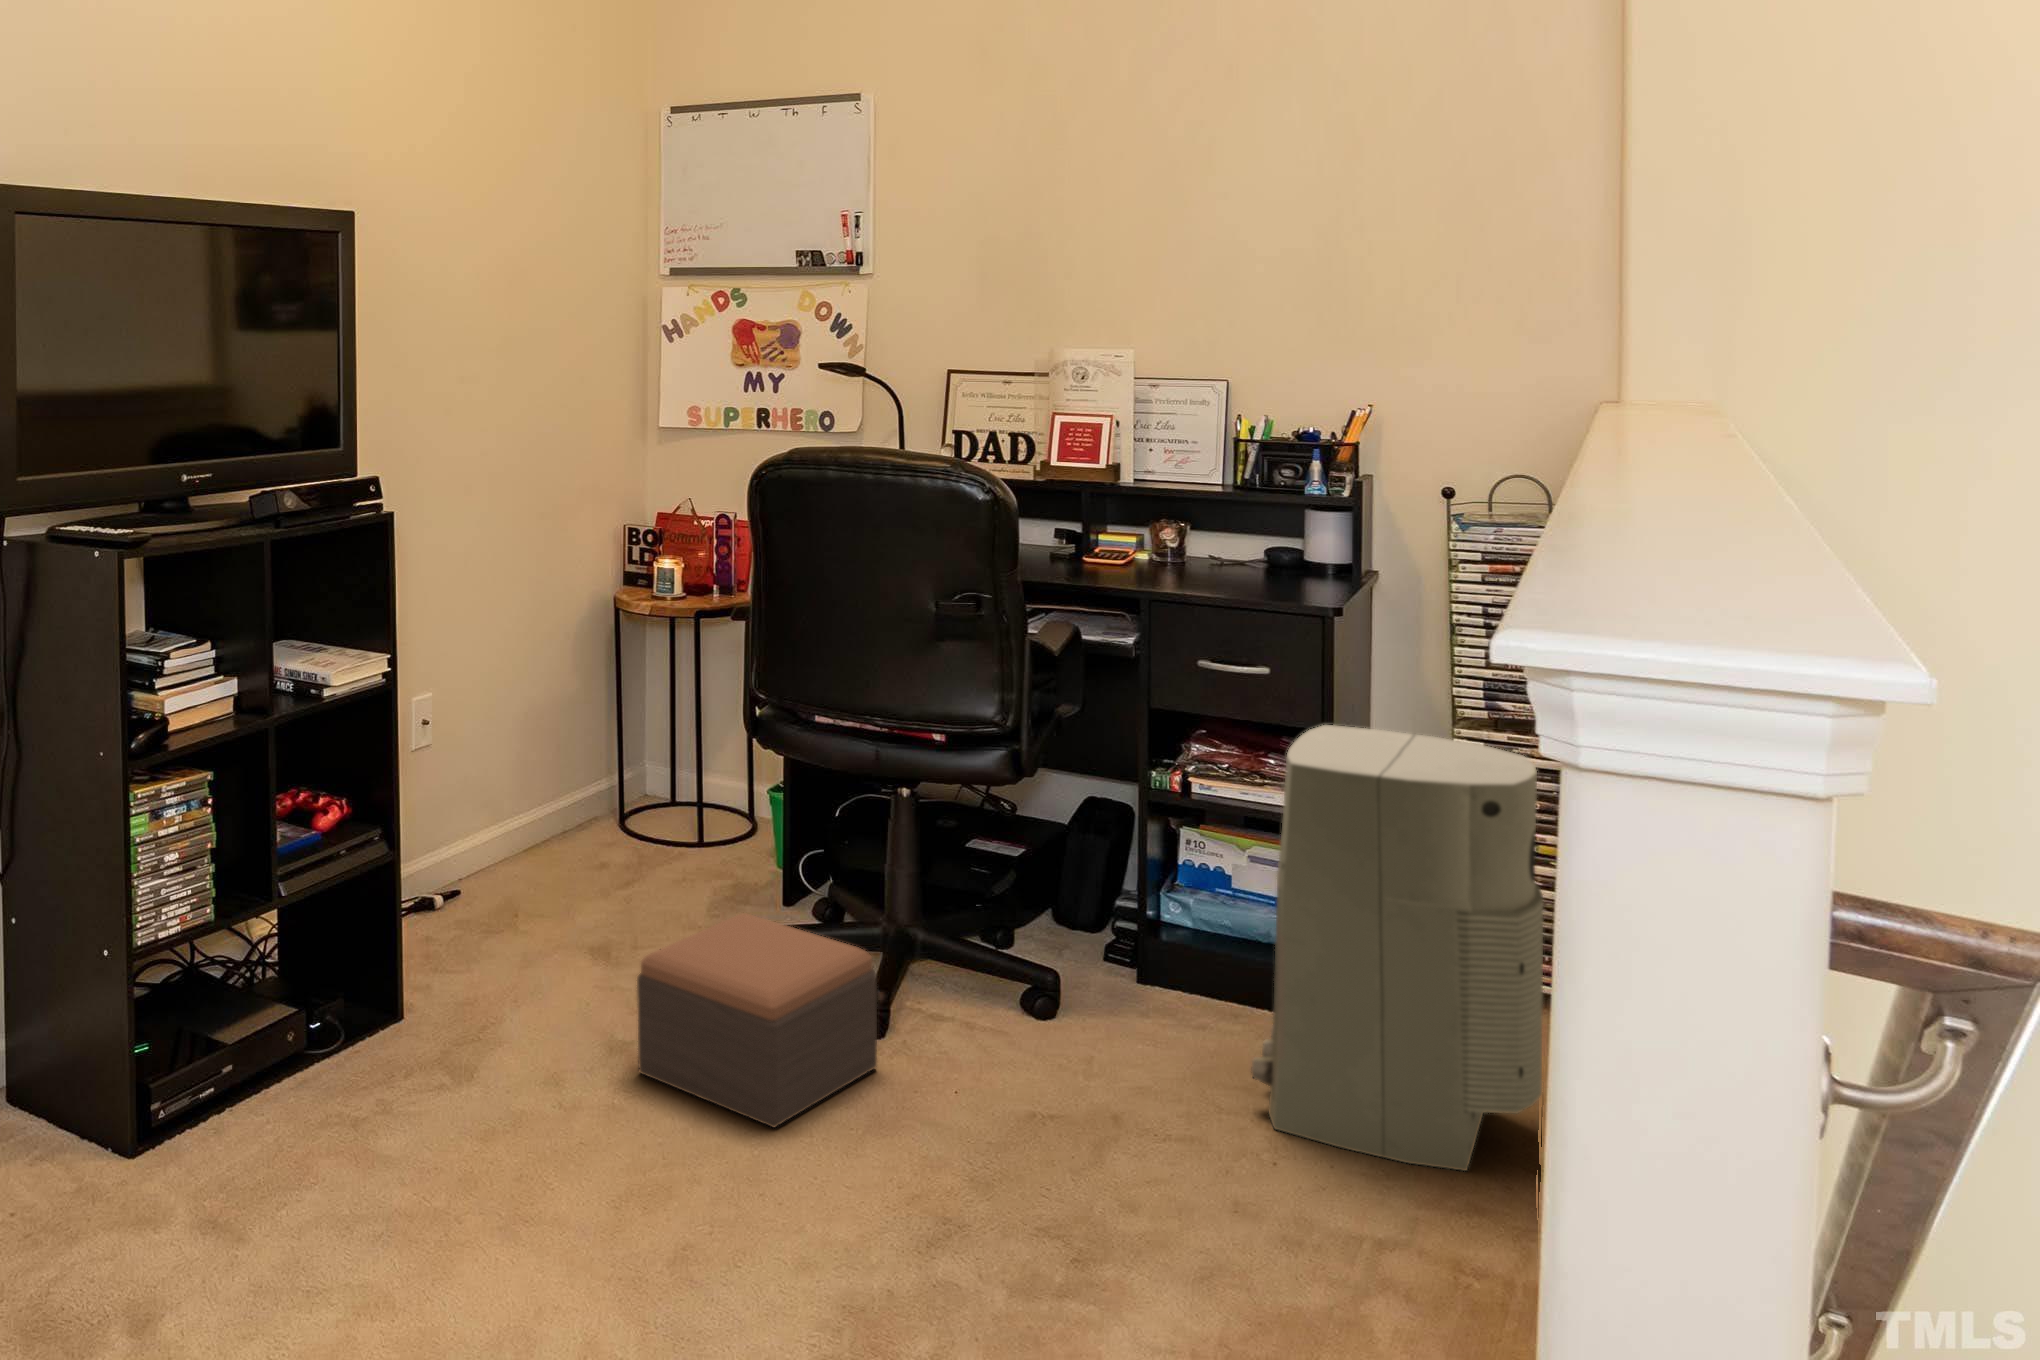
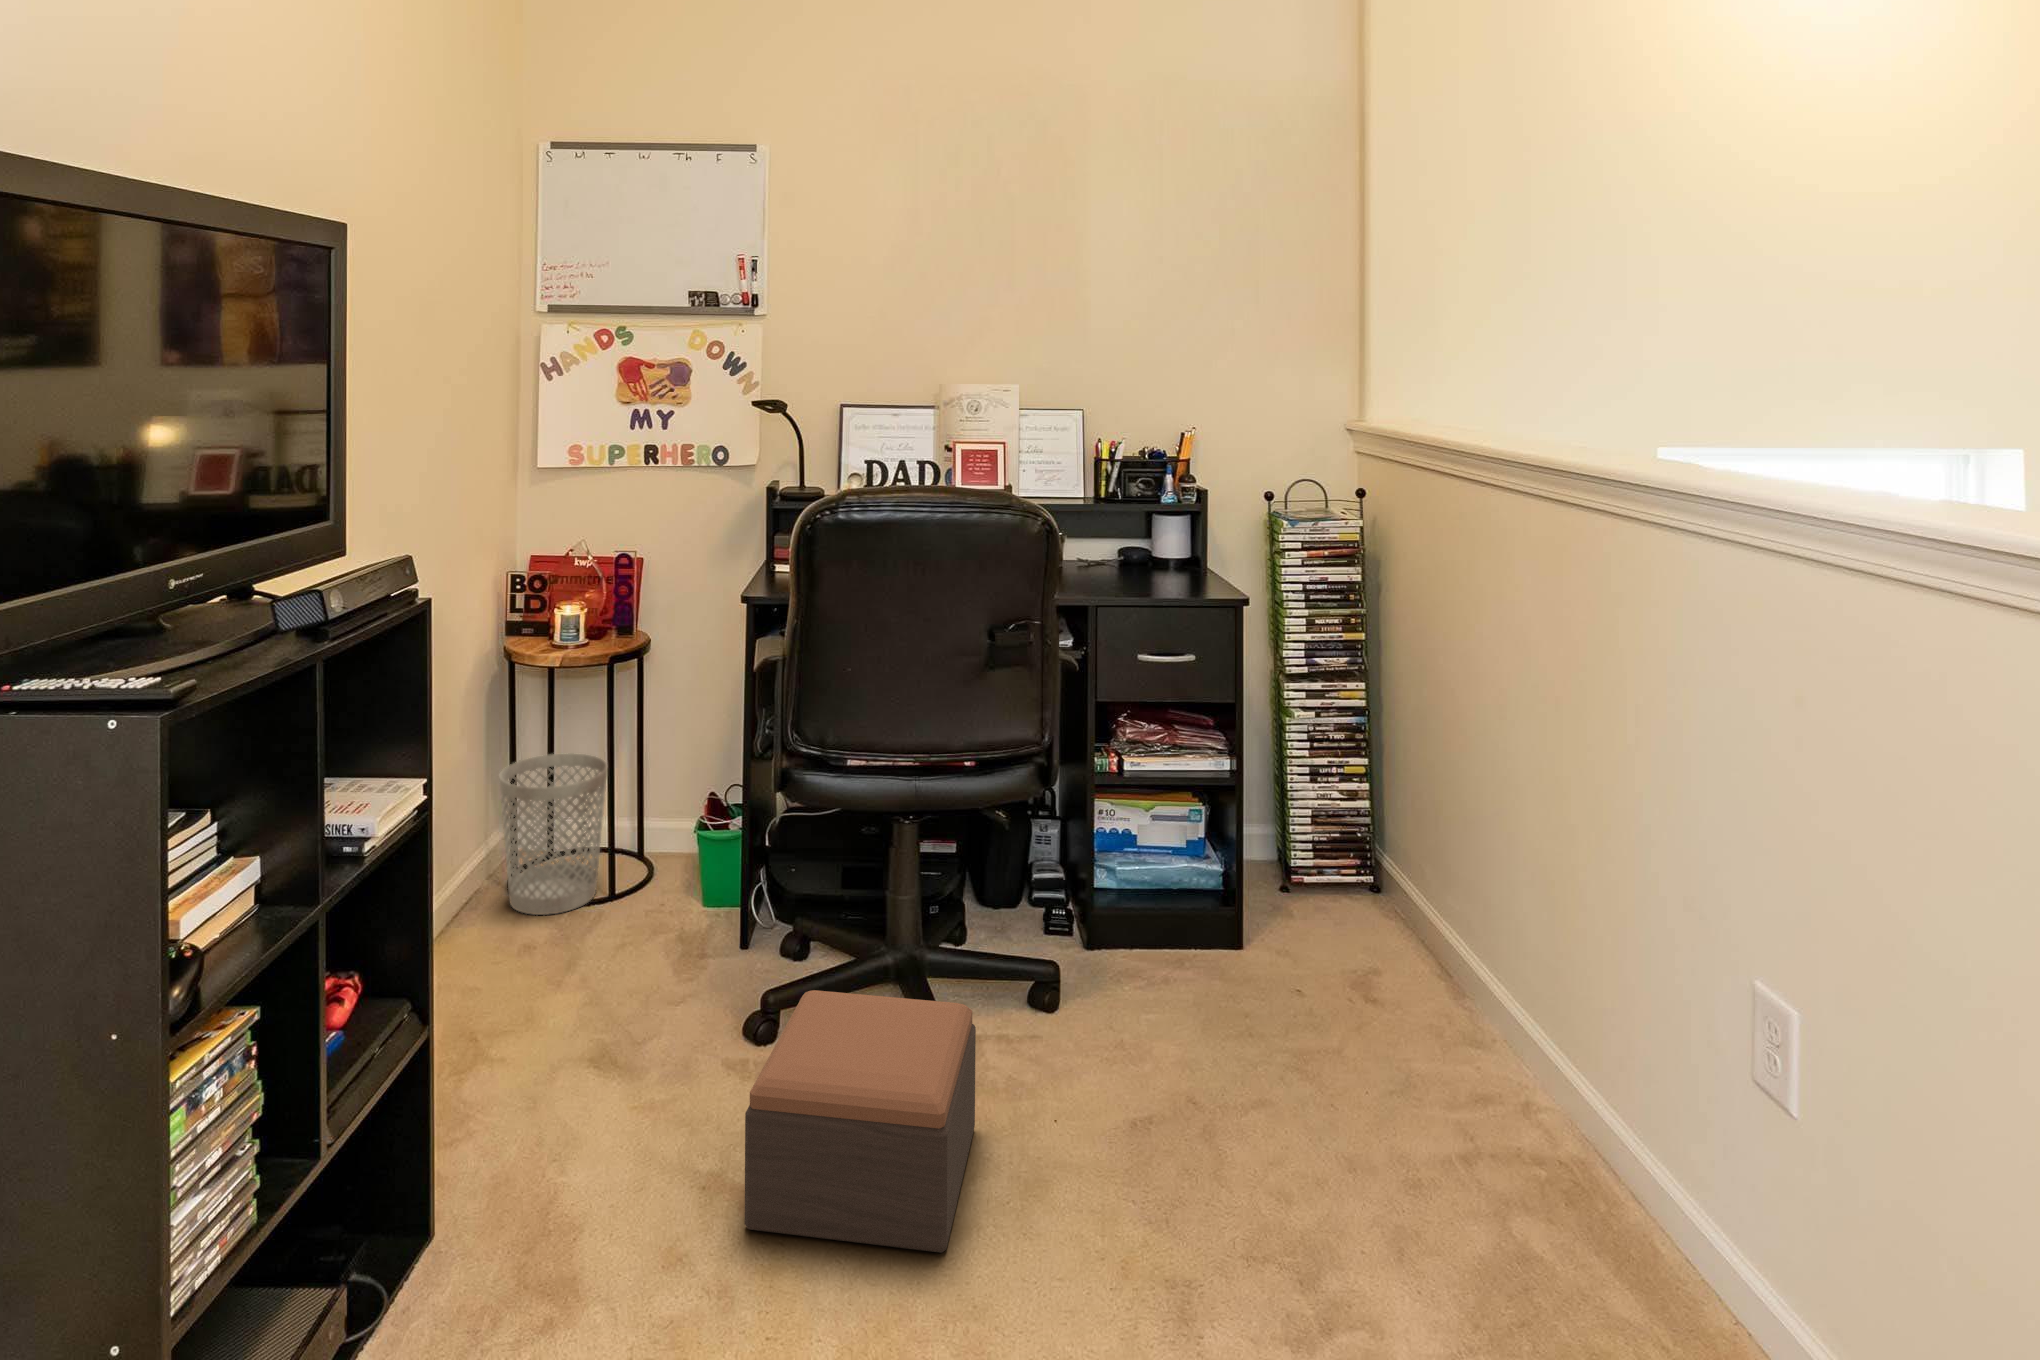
wastebasket: none [609,706,707,851] -> present [500,753,607,915]
air purifier: present [1251,725,1544,1171] -> none [1262,698,1497,1079]

